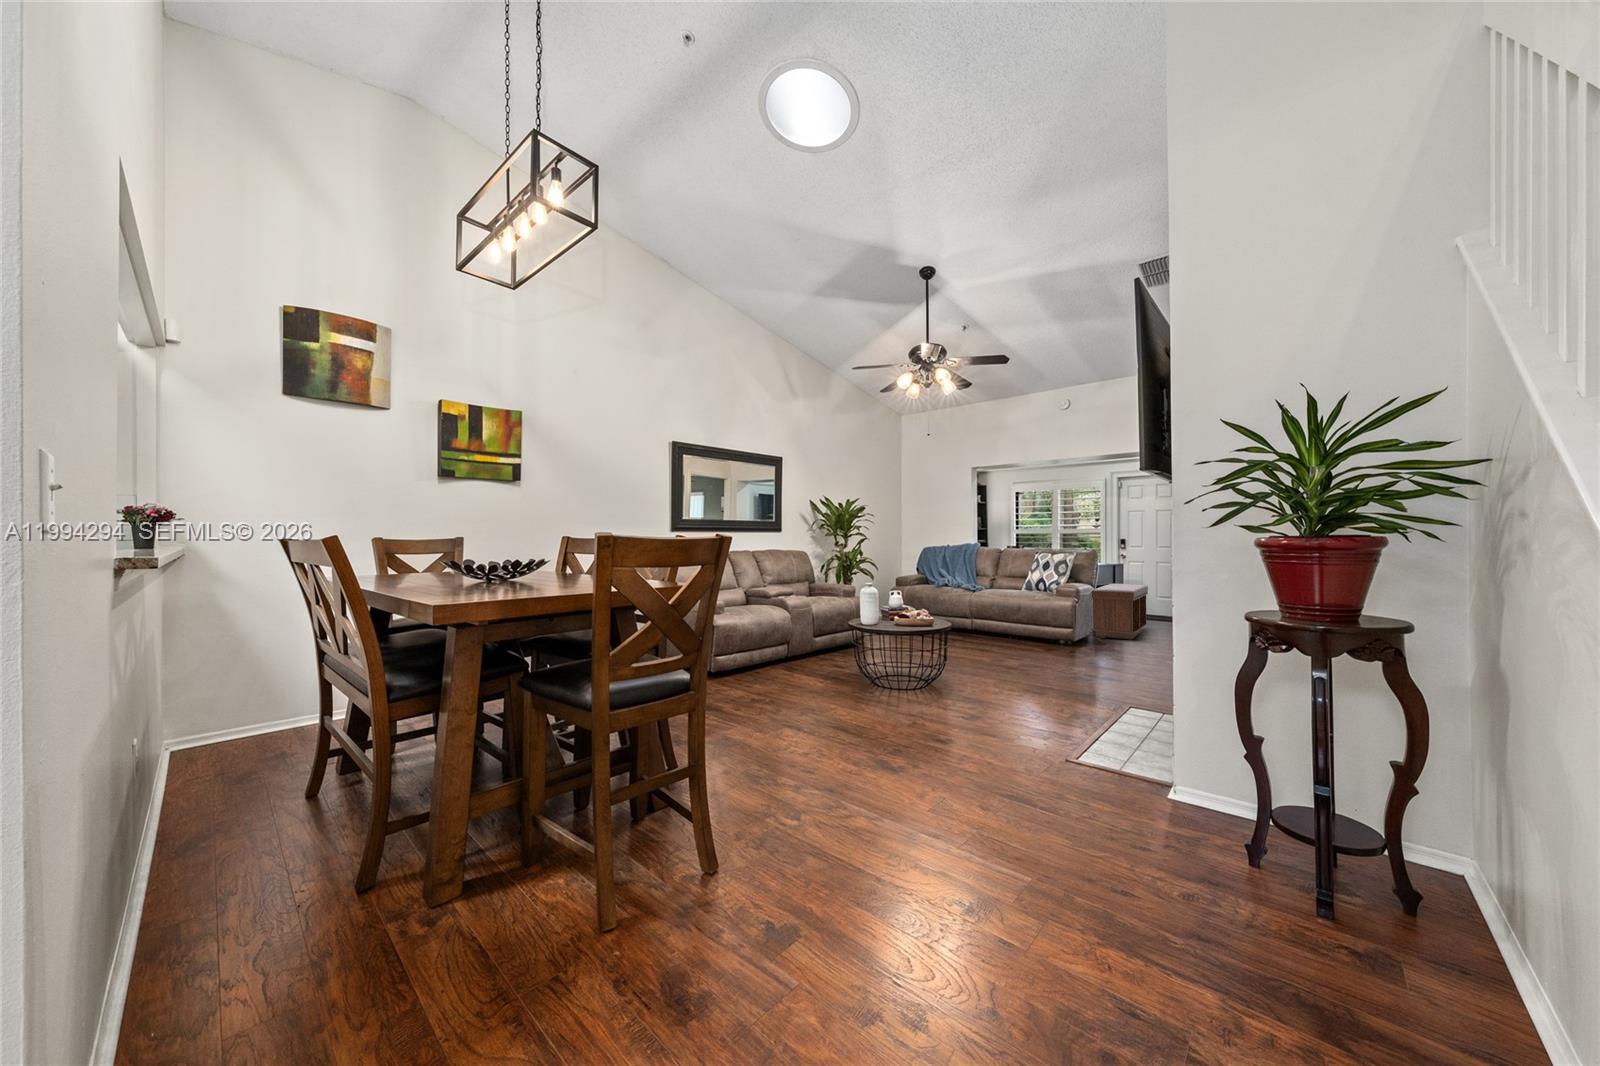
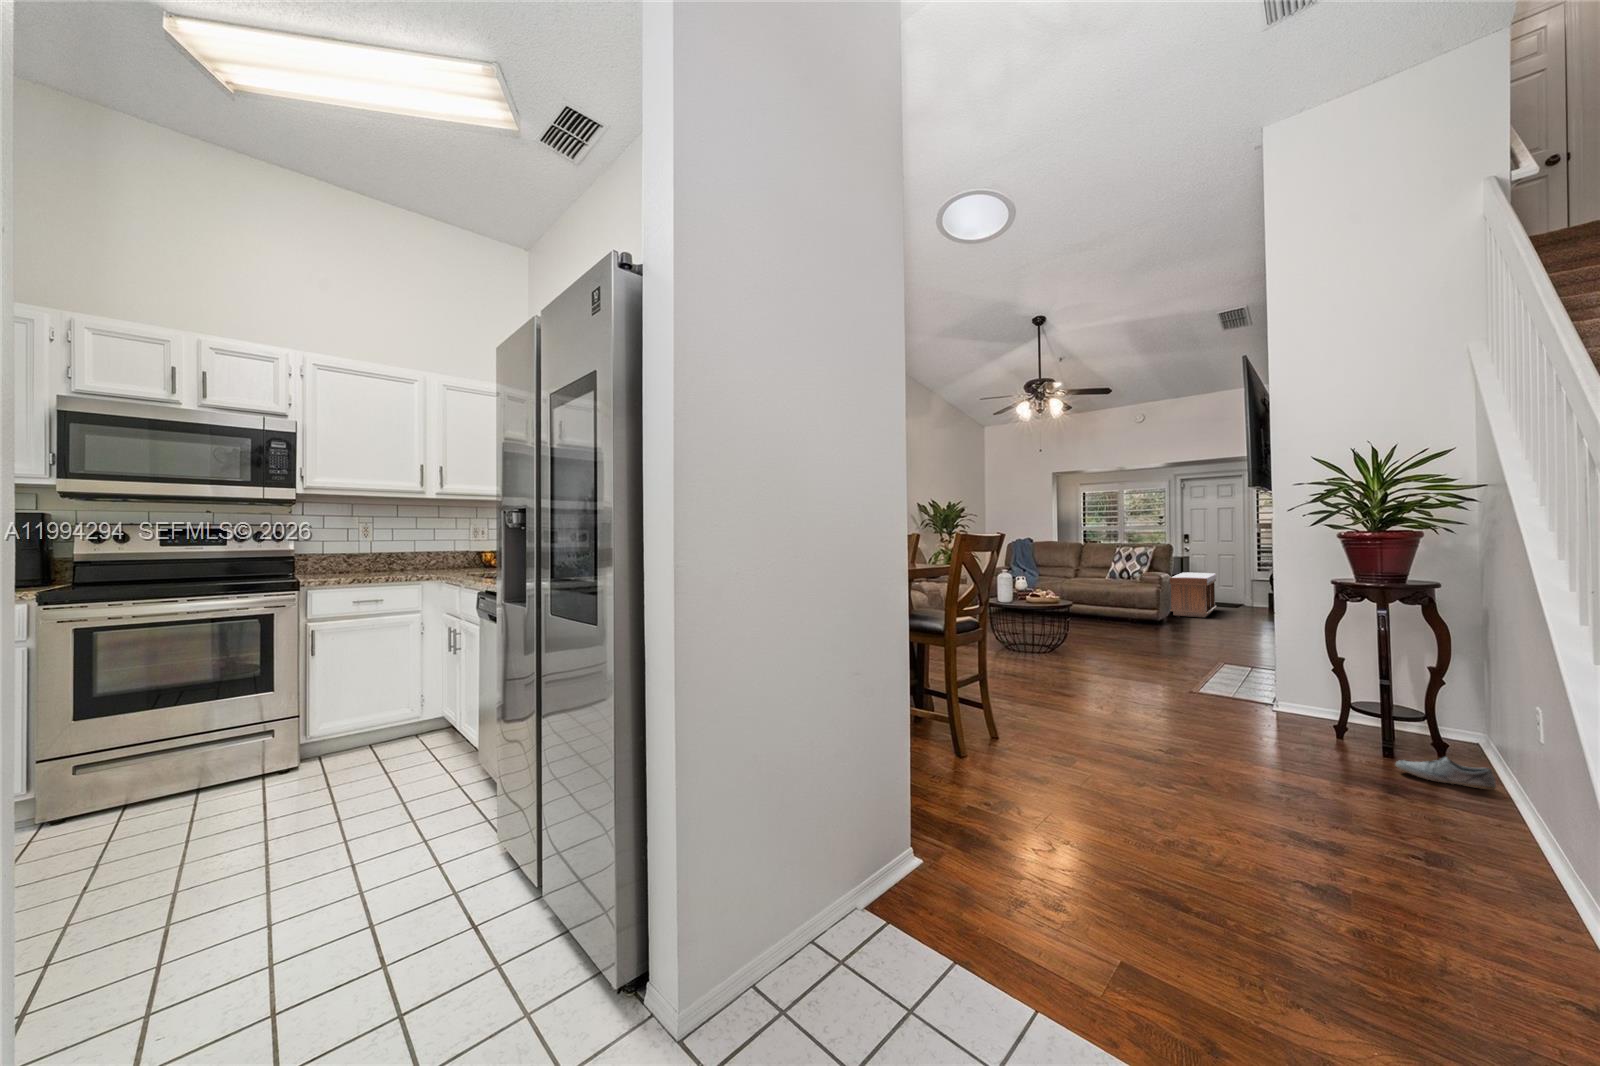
shoe: none [1338,947,1516,1029] -> present [1395,757,1496,789]

